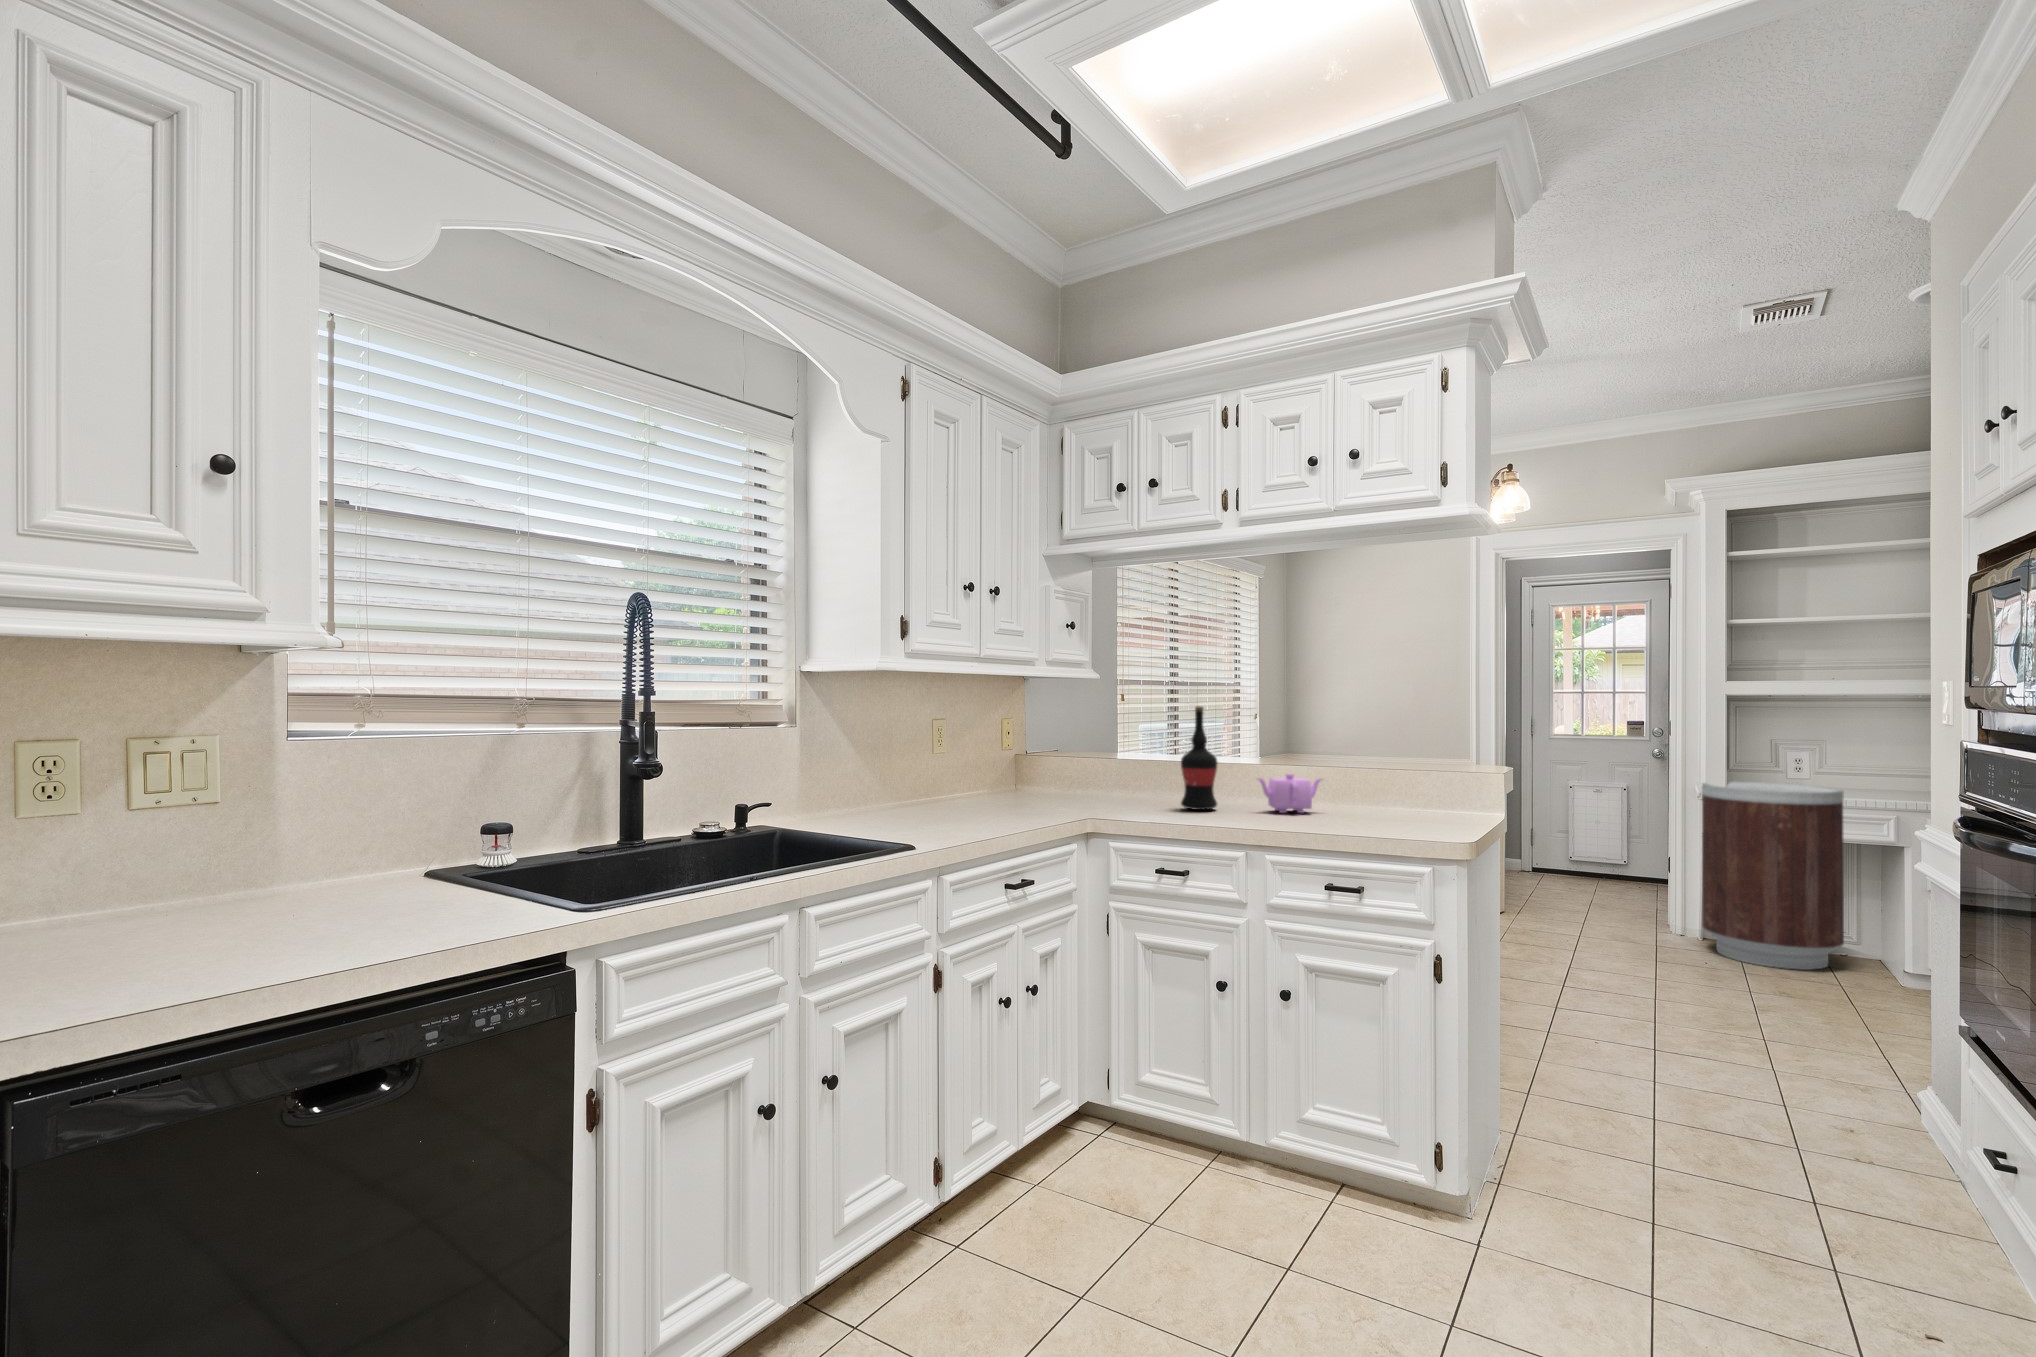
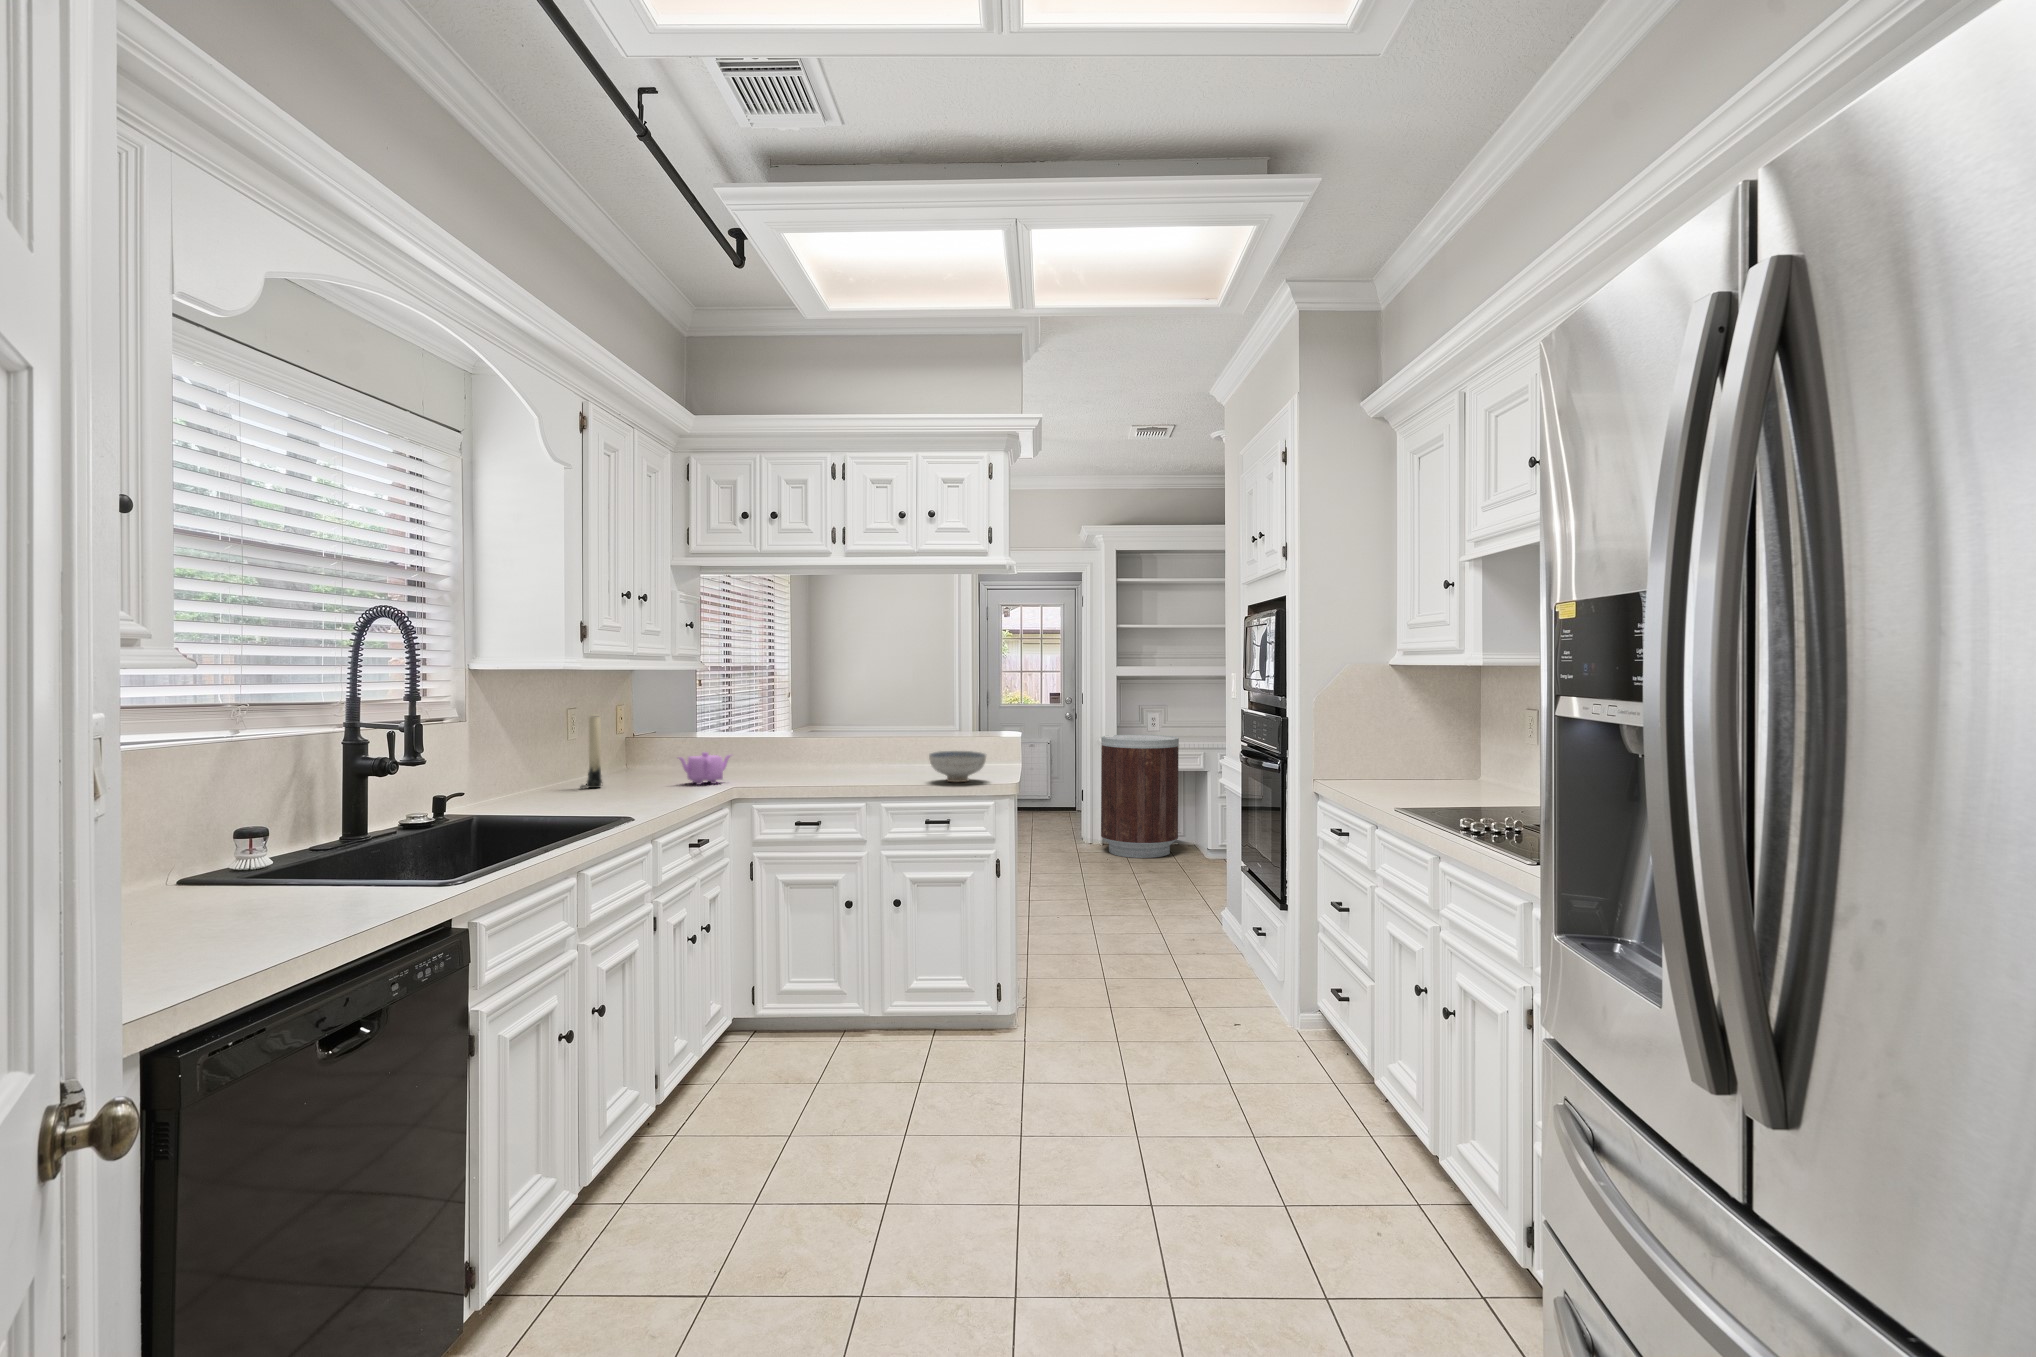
wine bottle: present [1181,706,1217,810] -> none [800,695,828,776]
candle: none [927,723,952,807] -> present [580,714,602,788]
teapot: present [1258,774,1322,813] -> present [679,752,731,785]
ceramic bowl: none [1338,786,1426,832] -> present [929,751,986,782]

